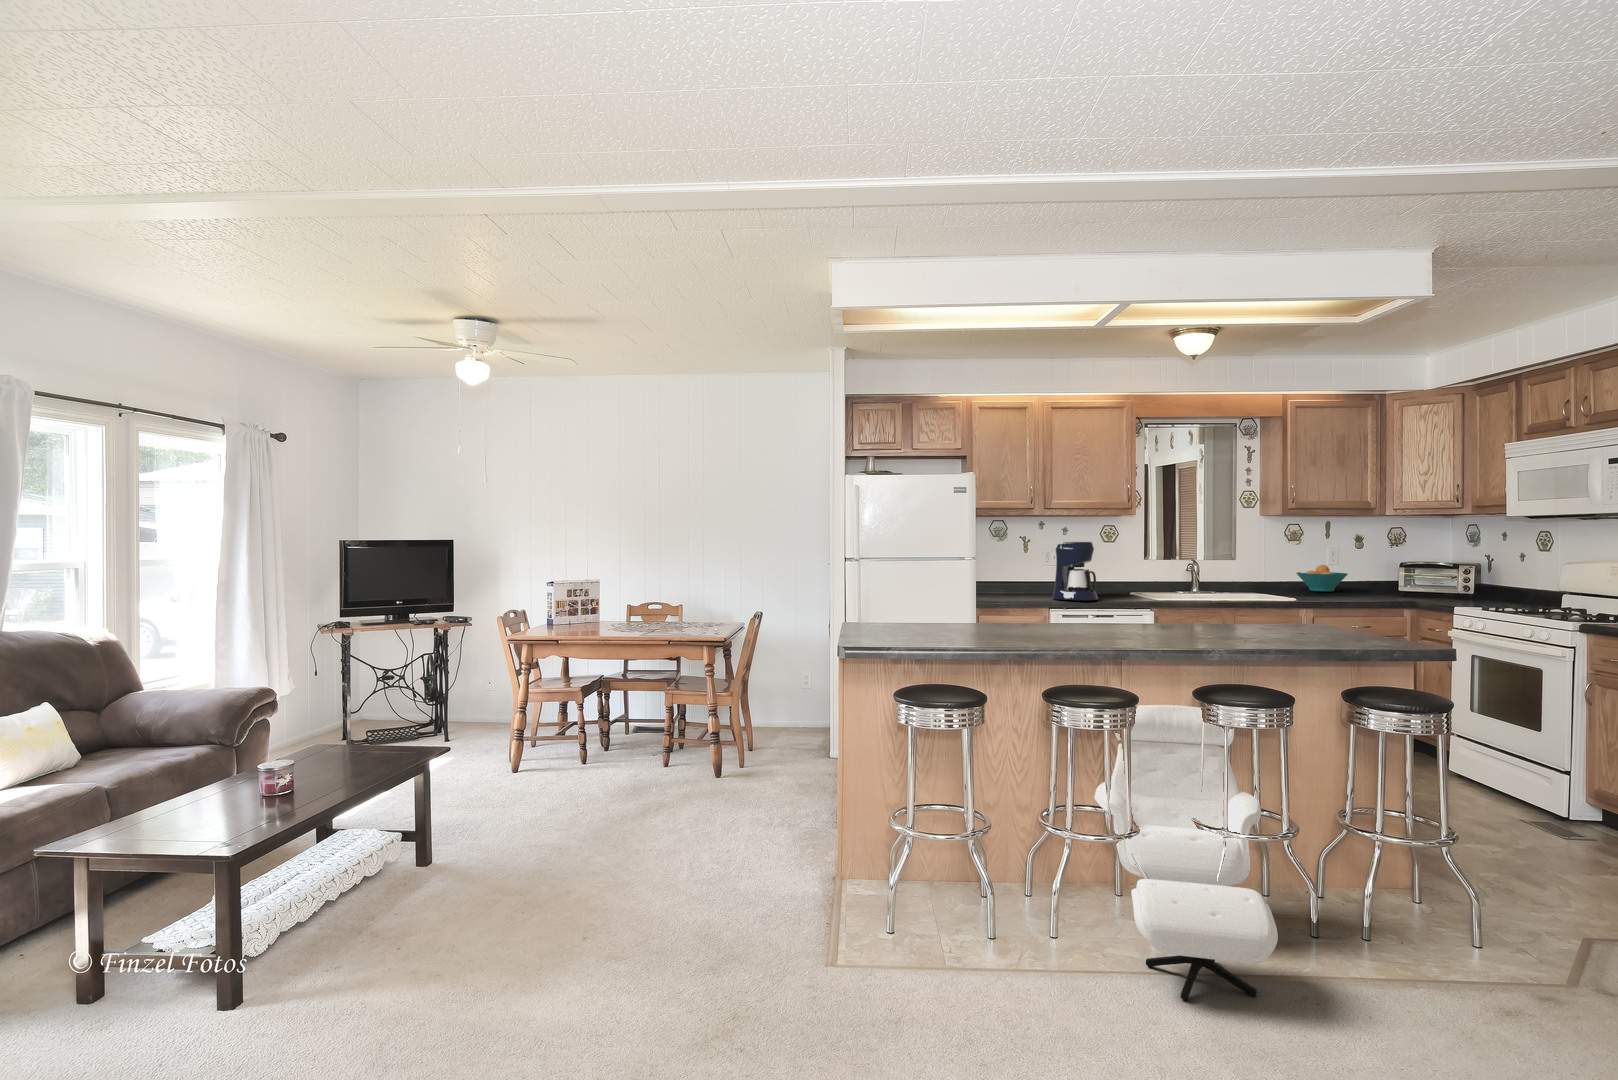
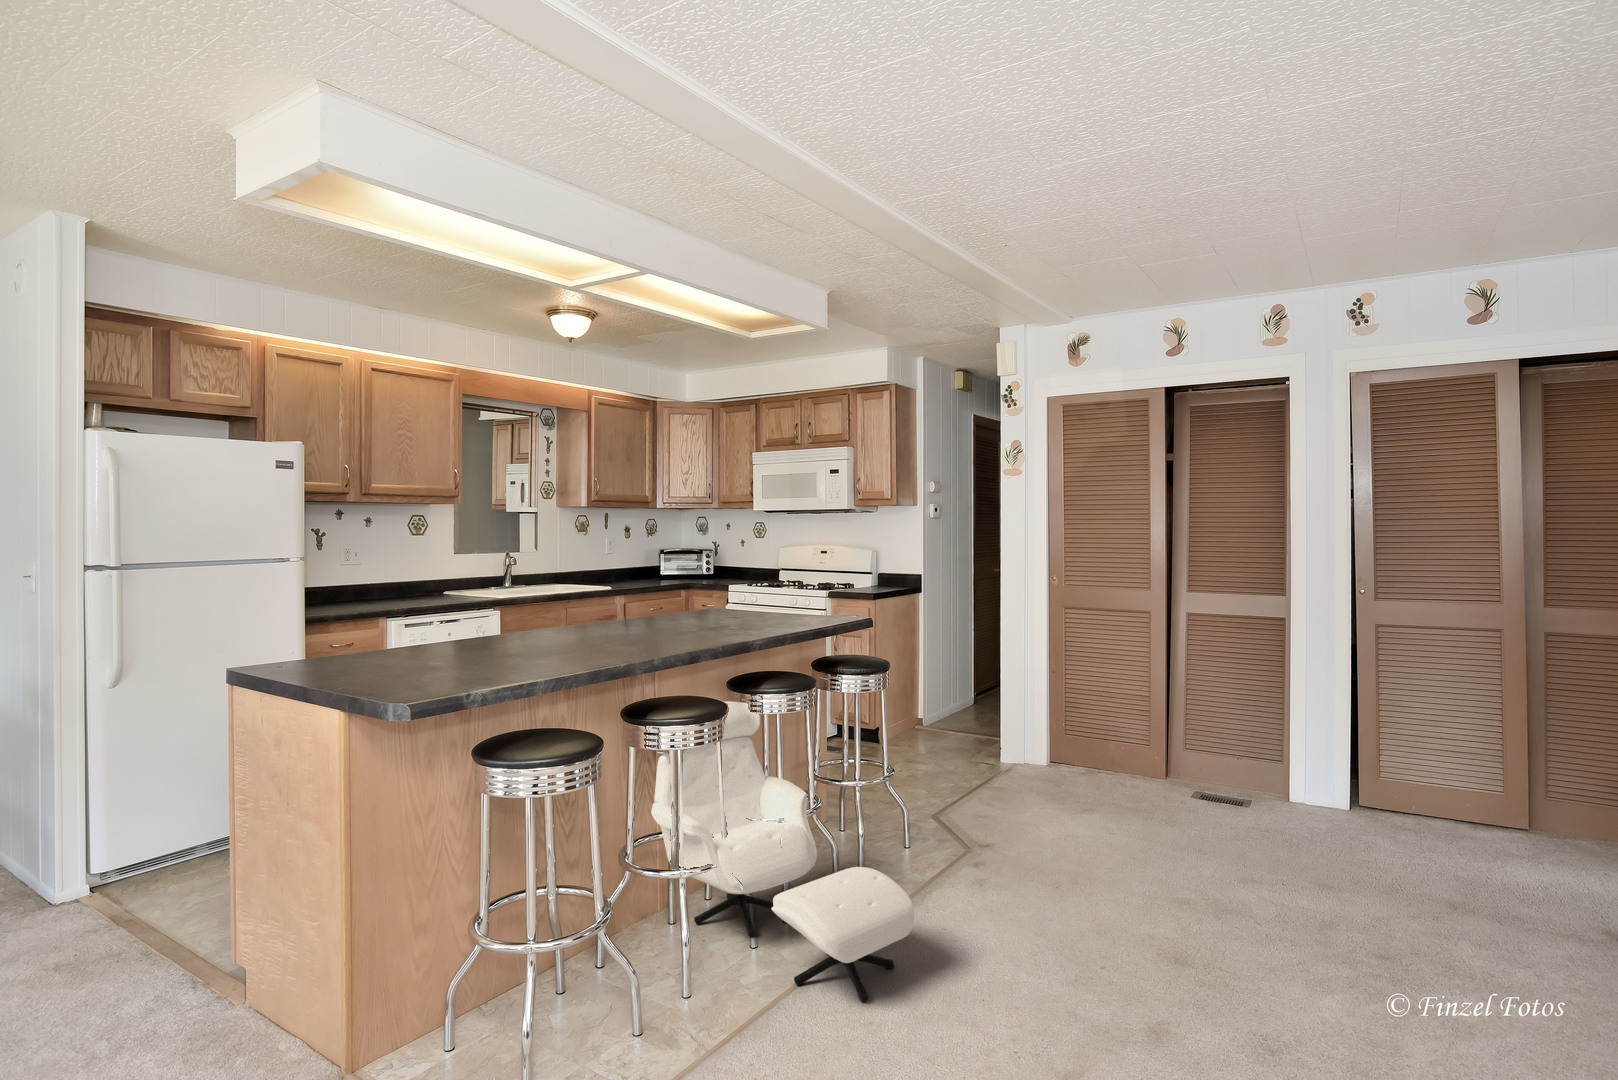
coffee maker: present [1052,542,1098,601] -> none [380,534,435,603]
fruit bowl: present [1297,565,1348,592] -> none [585,553,628,577]

